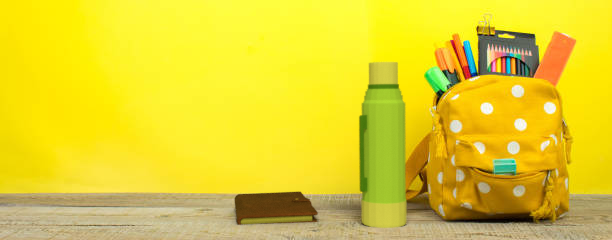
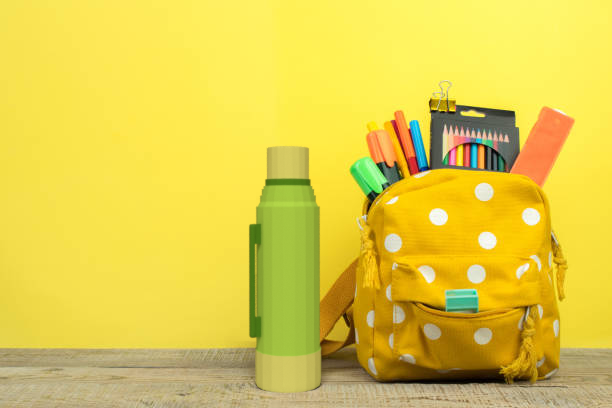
notebook: present [235,192,318,225] -> none [72,330,200,390]

